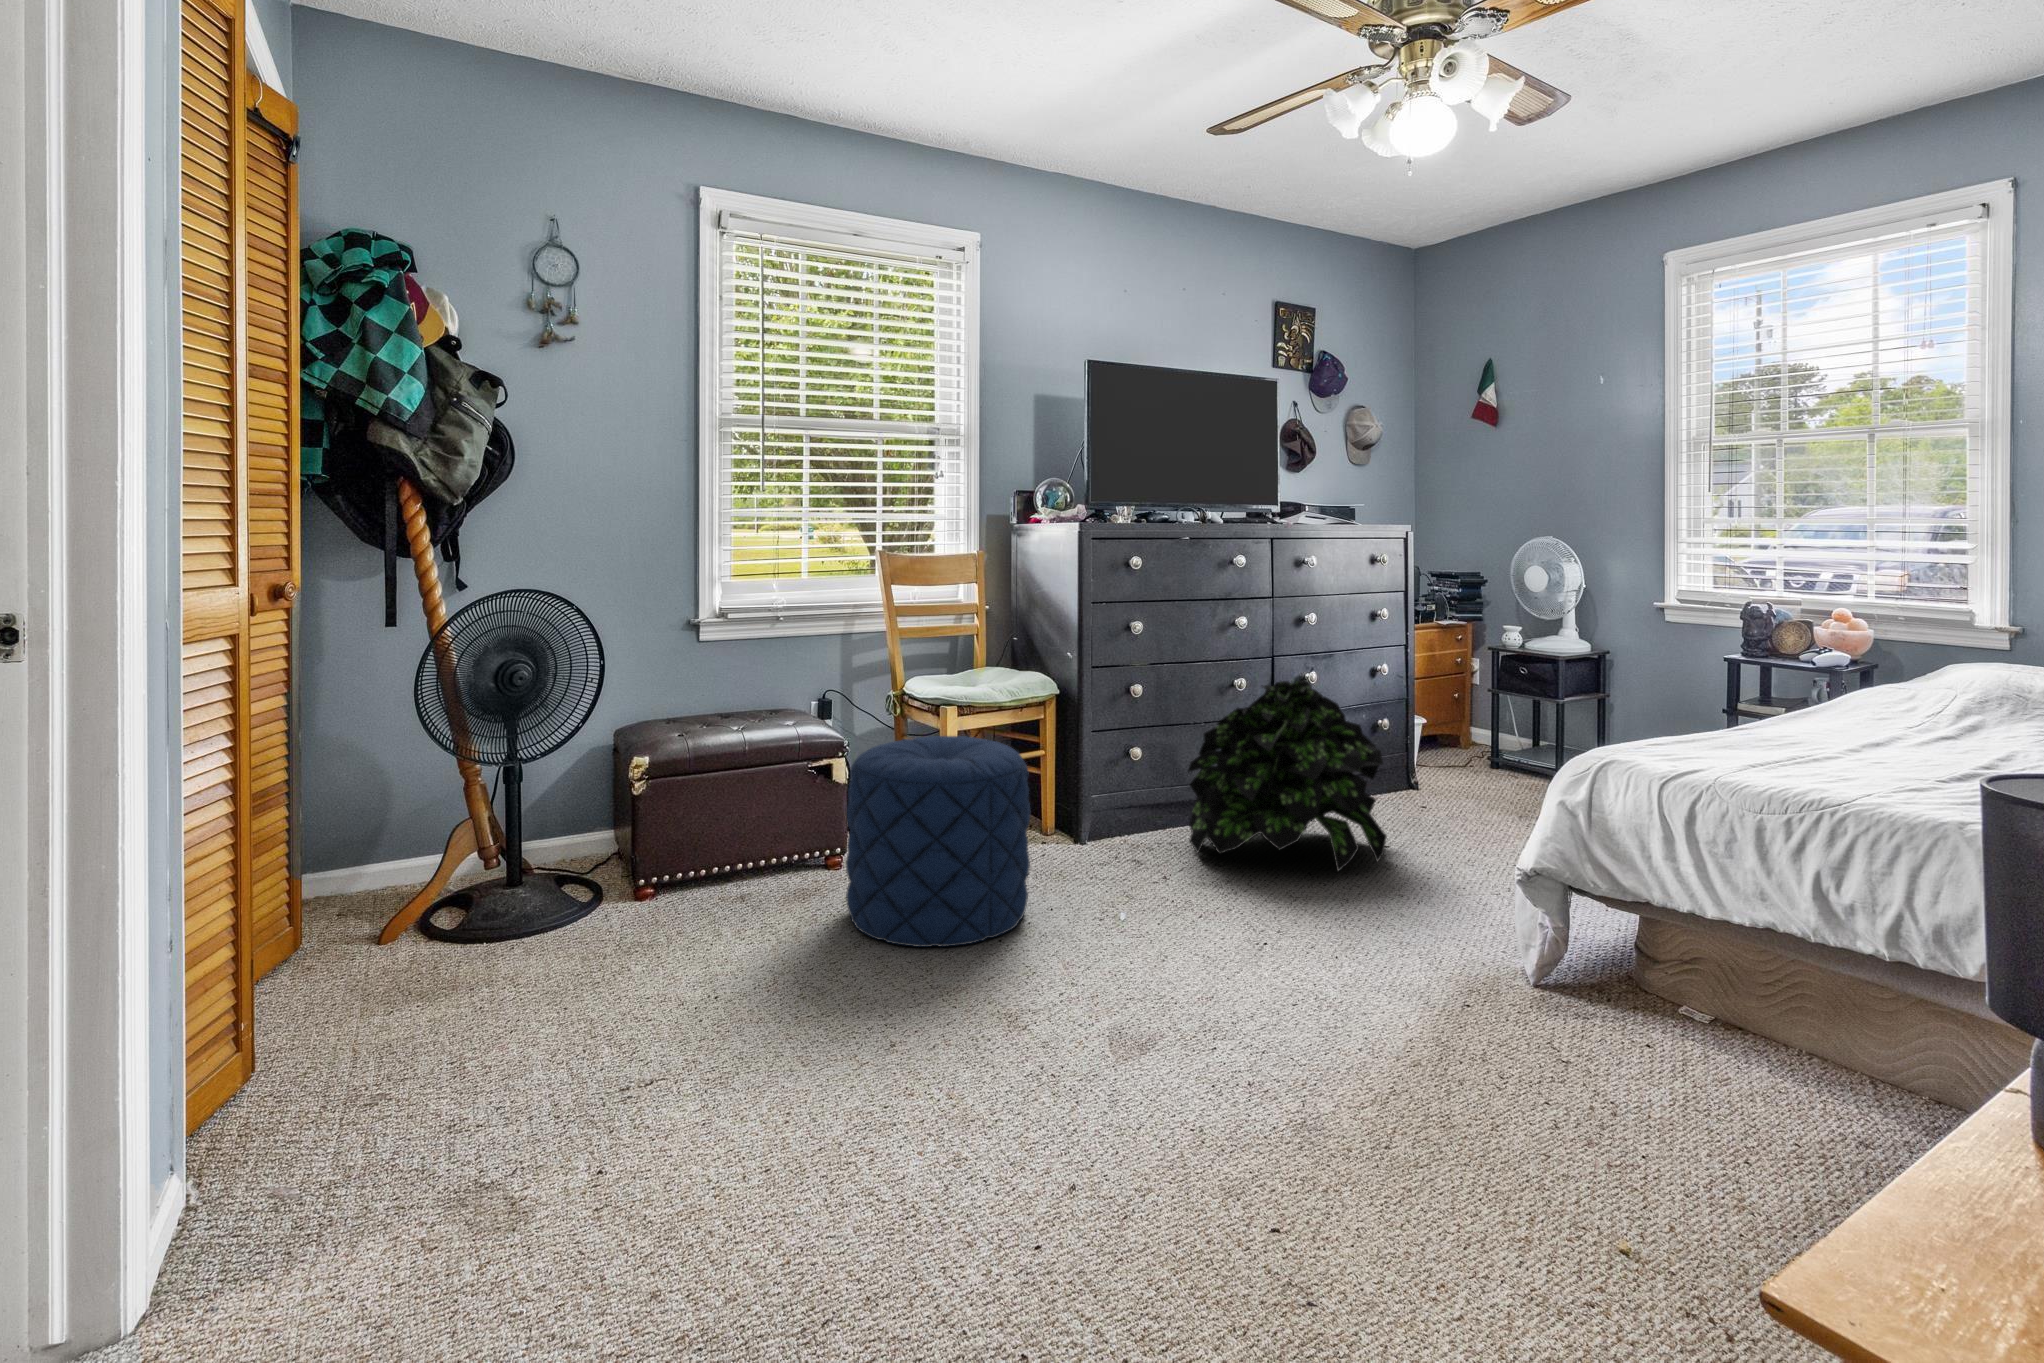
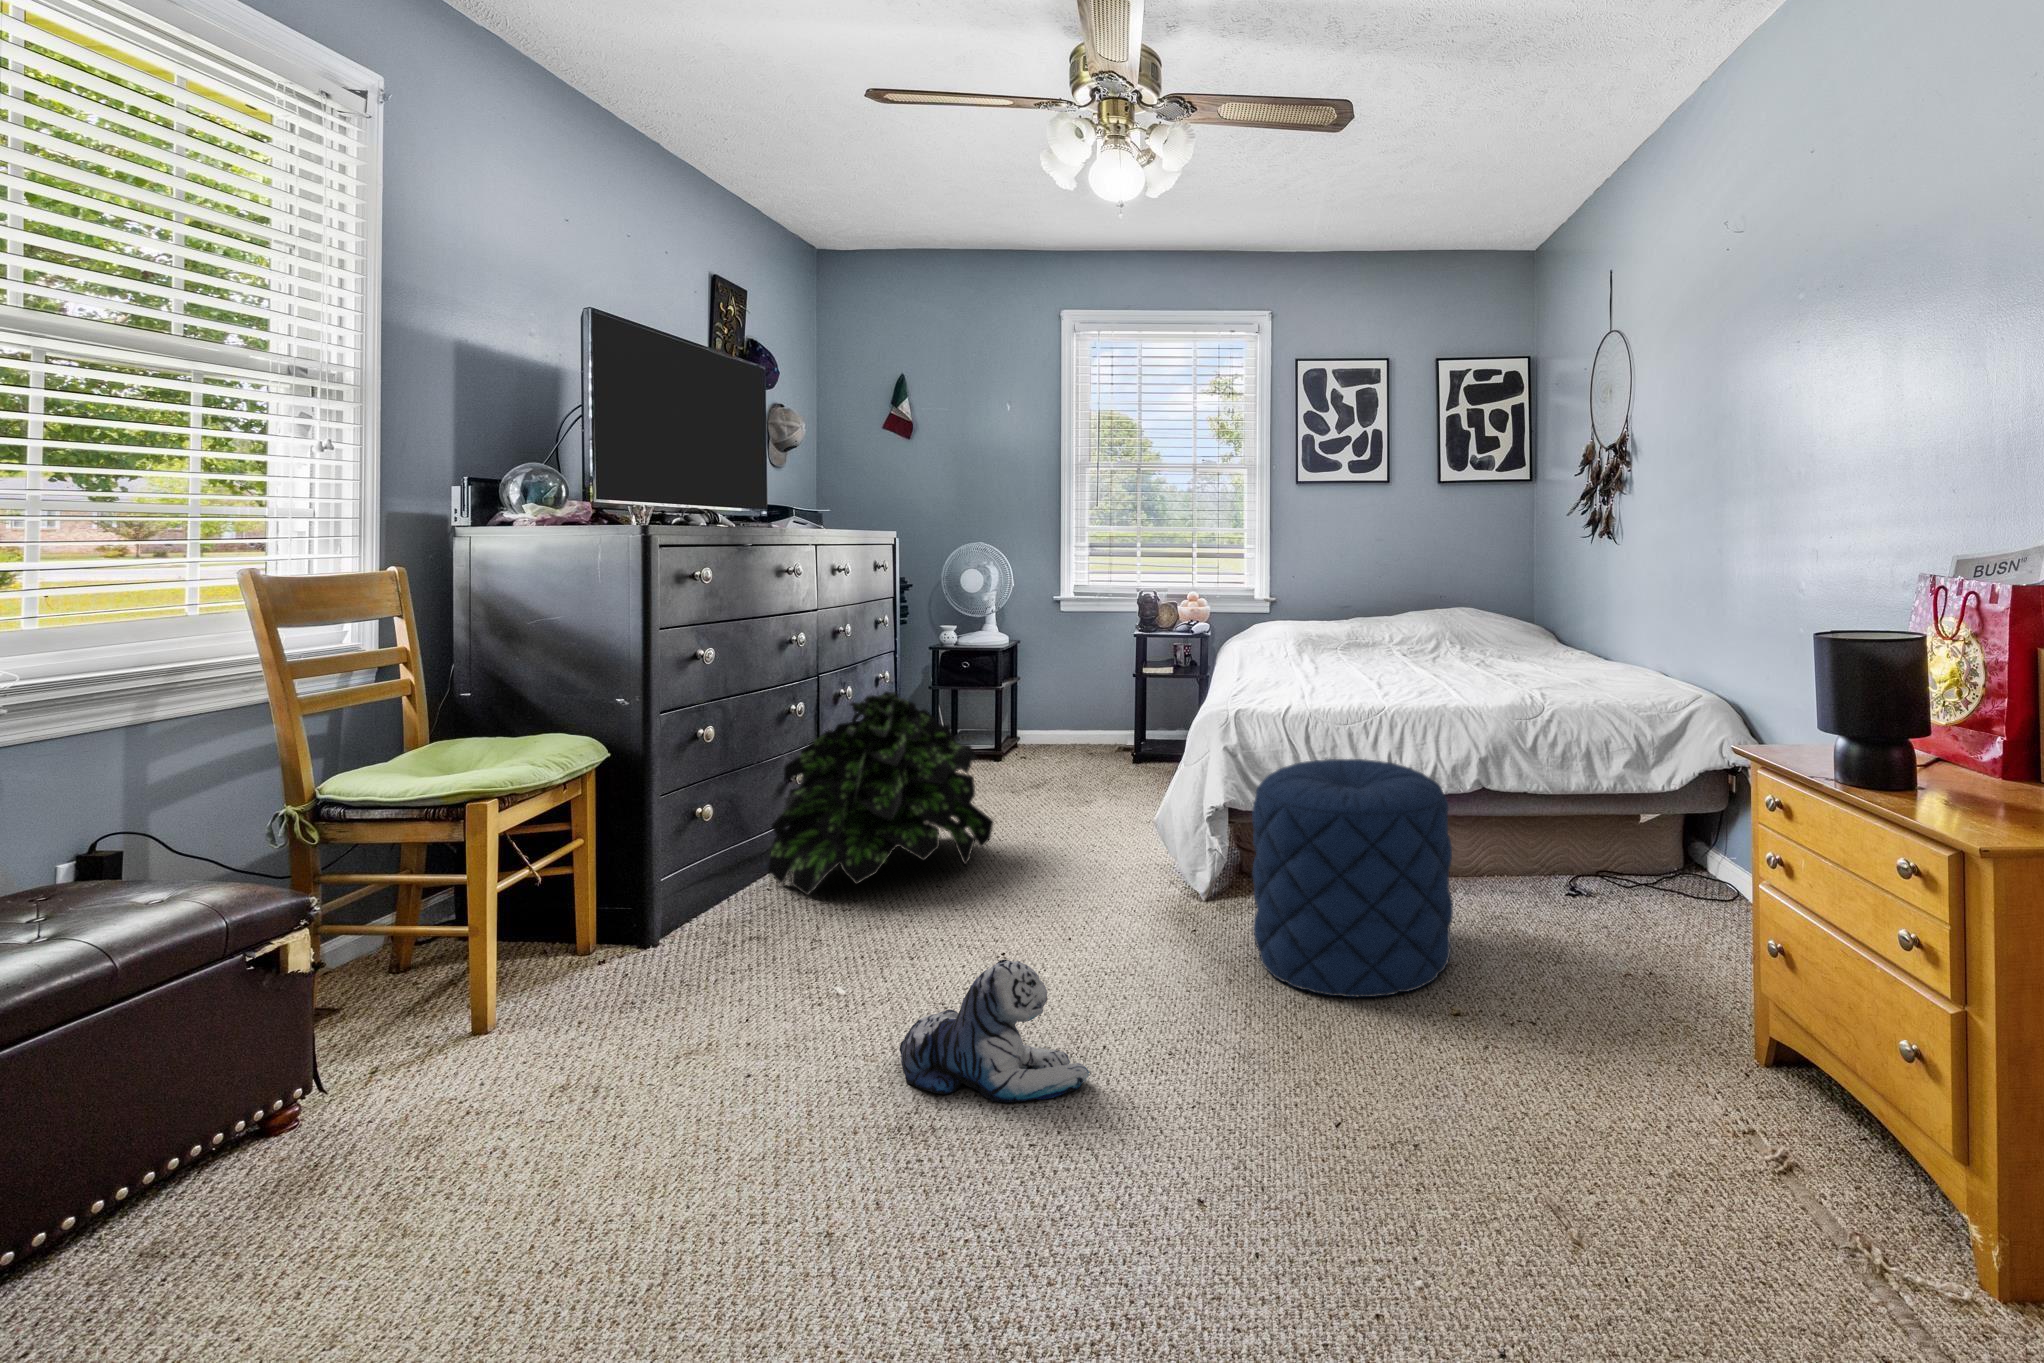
pouf: present [846,736,1030,947] -> present [1252,759,1453,997]
plush toy: none [1045,926,1148,1070] -> present [899,959,1090,1103]

